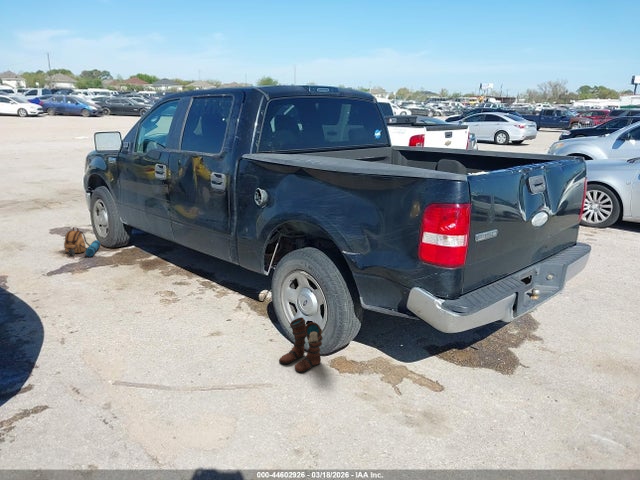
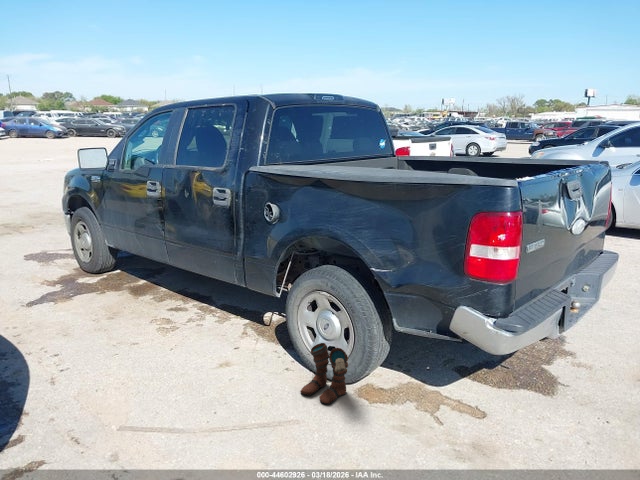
backpack: present [64,227,101,256] -> none [42,252,83,284]

